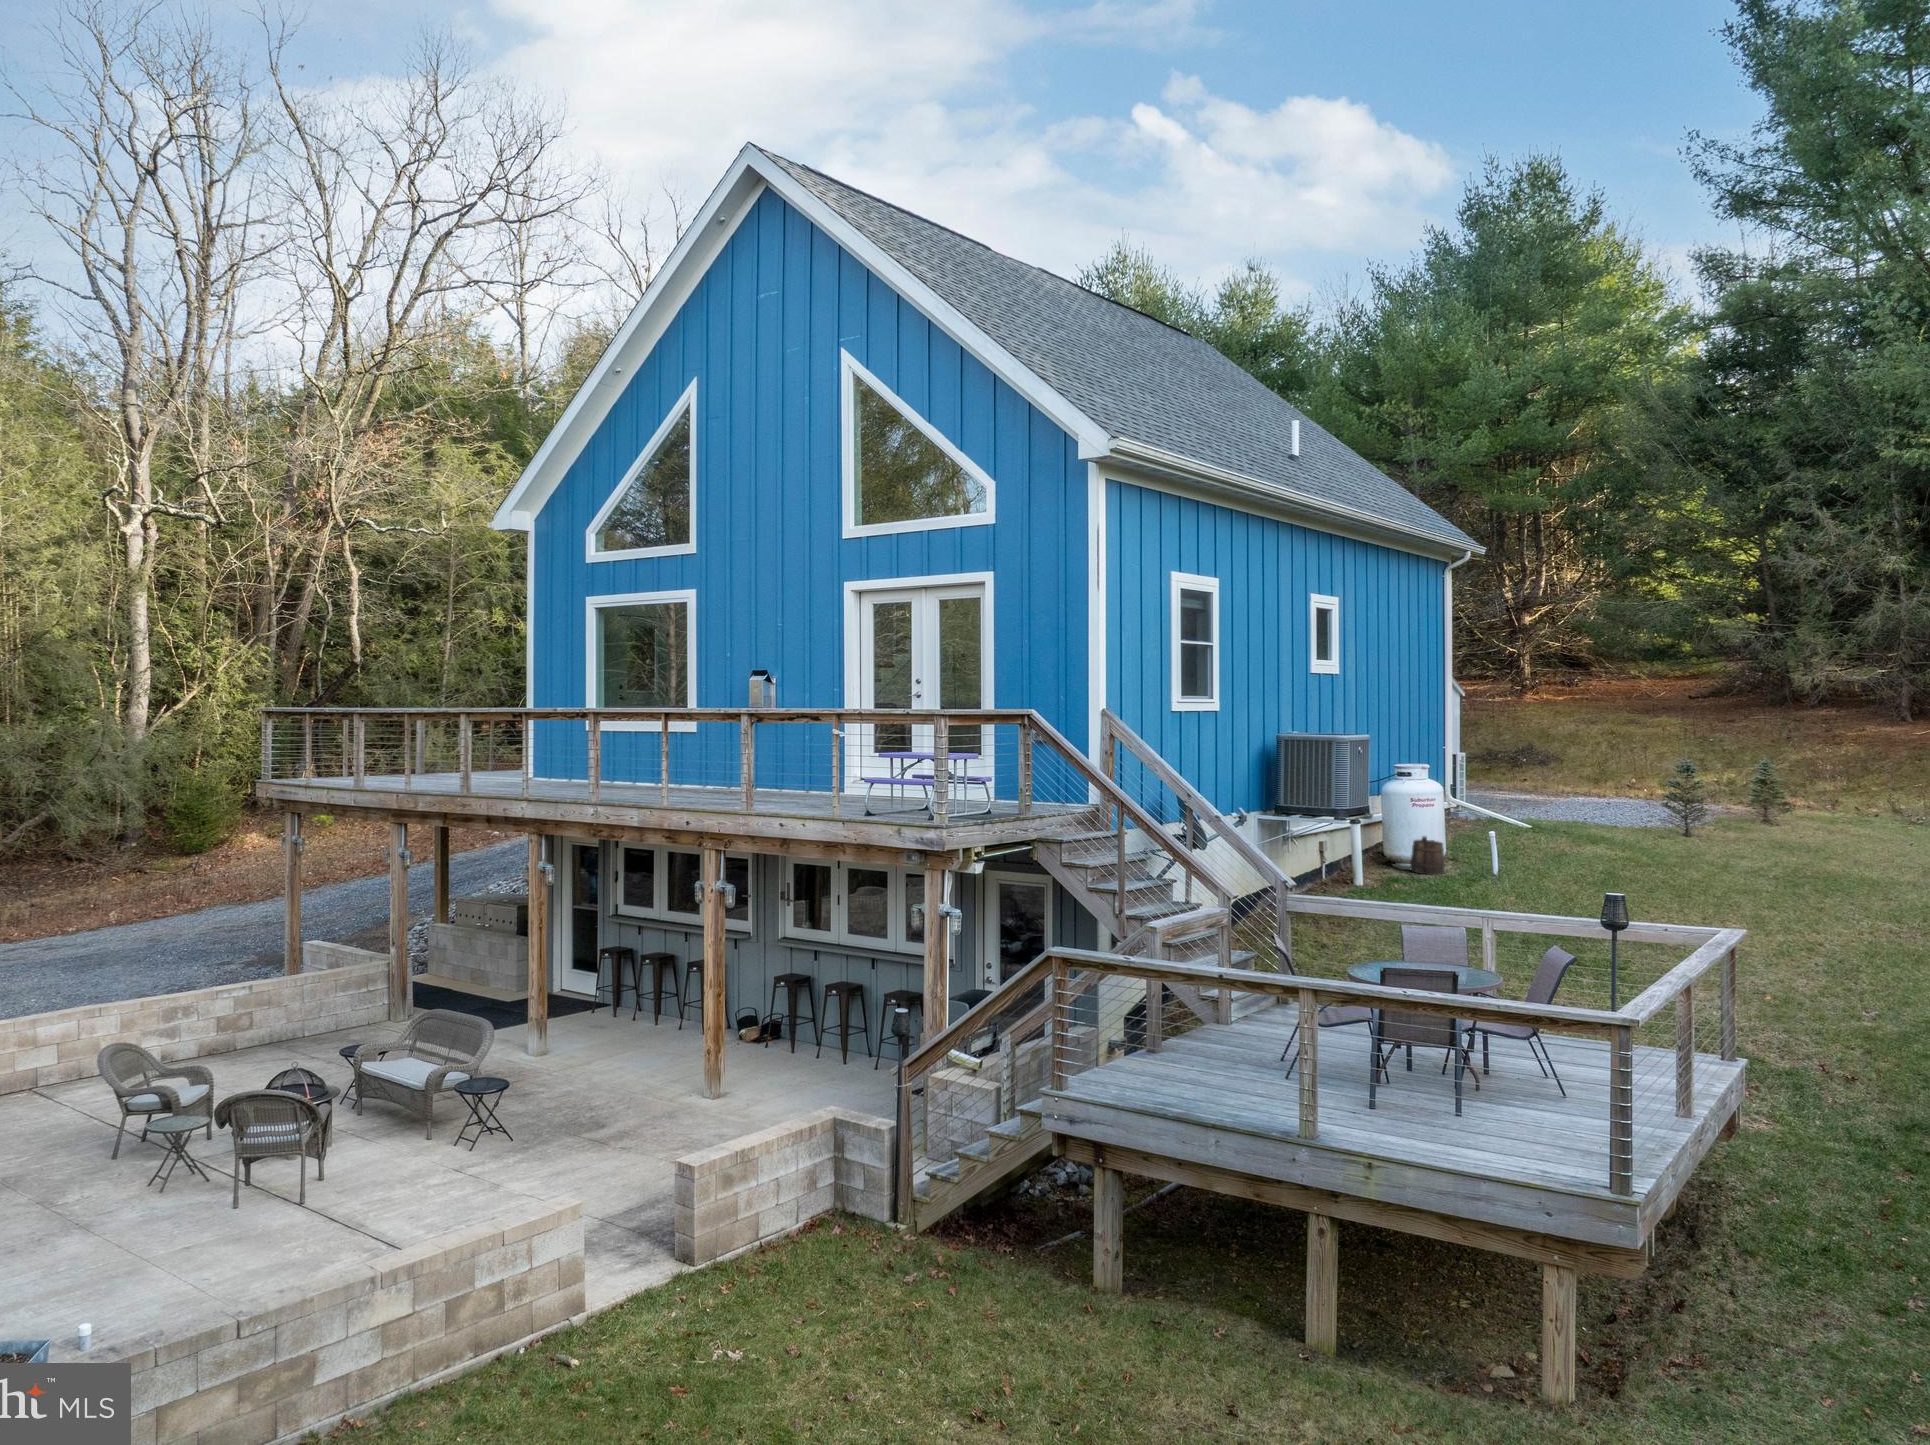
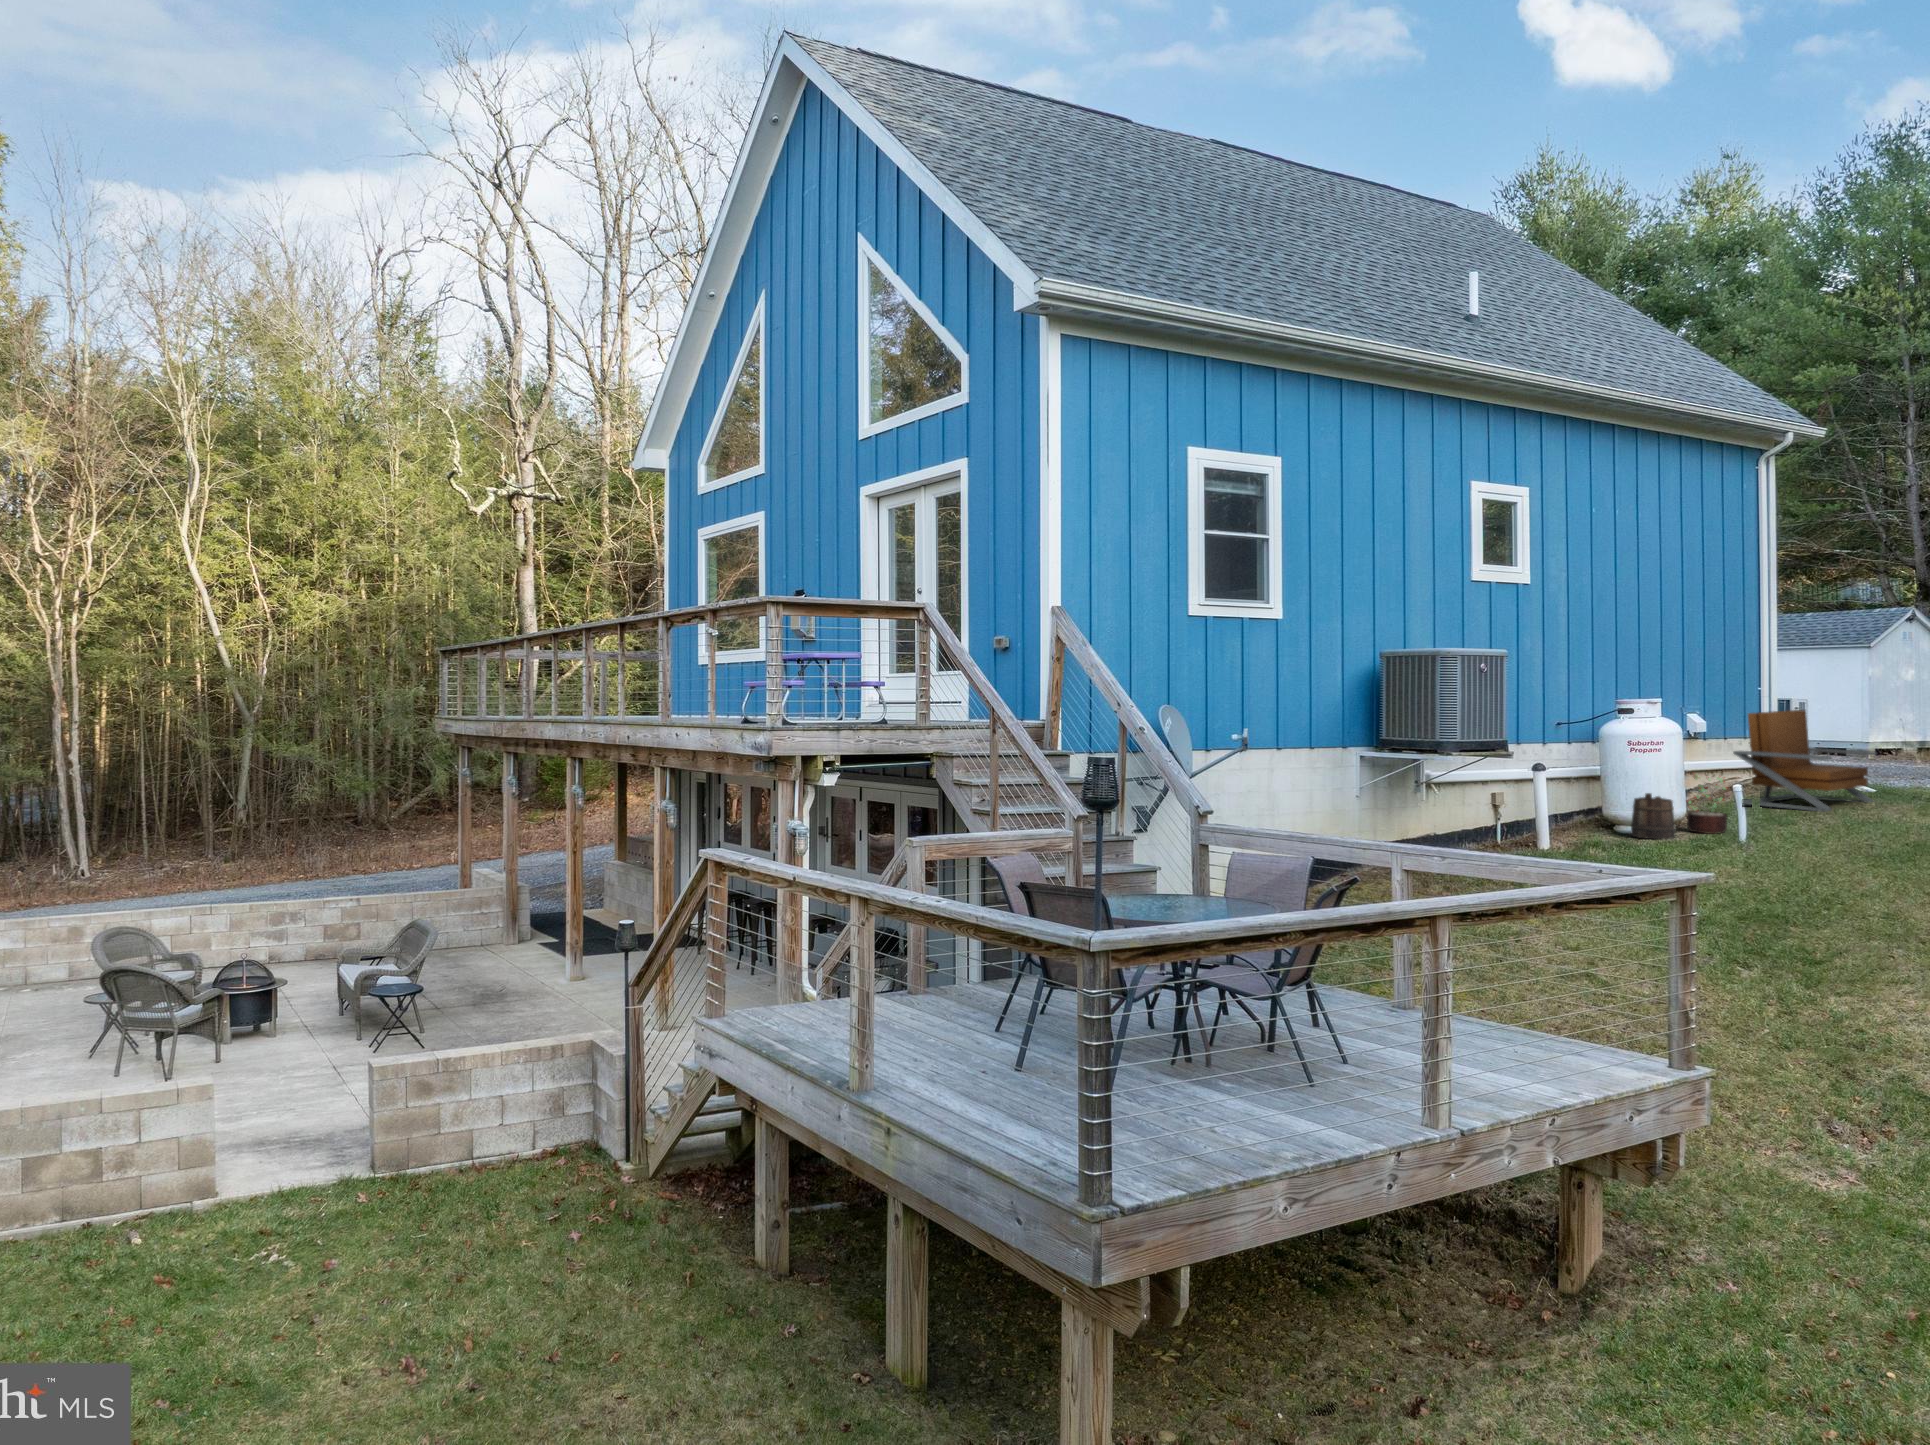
lounge chair: none [1486,770,1594,854] -> present [1733,710,1876,812]
decorative plant: none [1452,820,1486,871] -> present [1687,774,1727,834]

